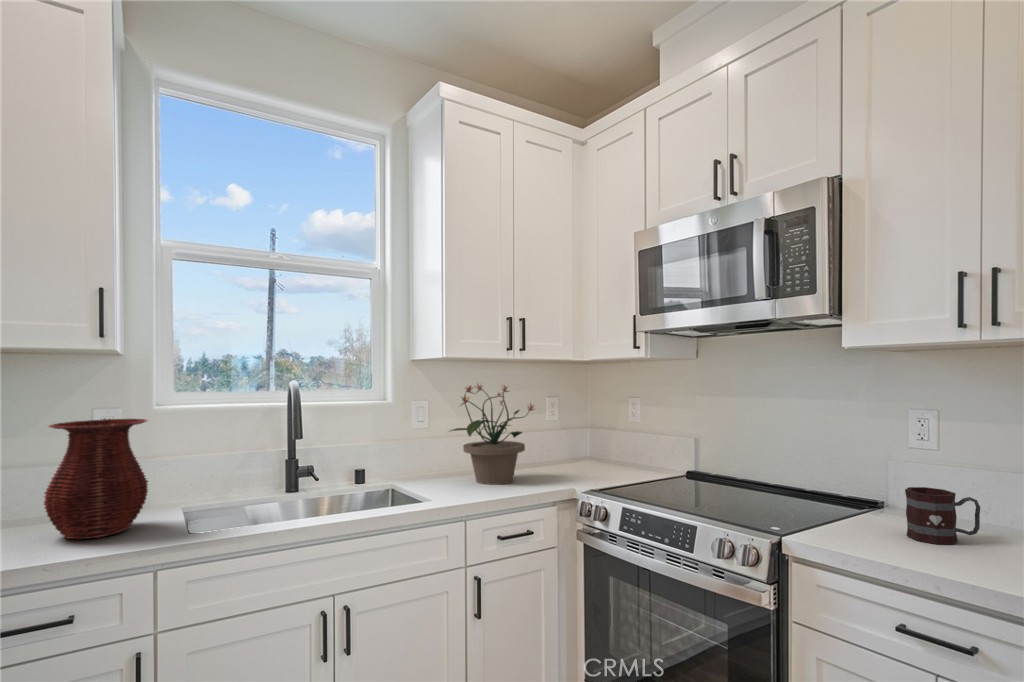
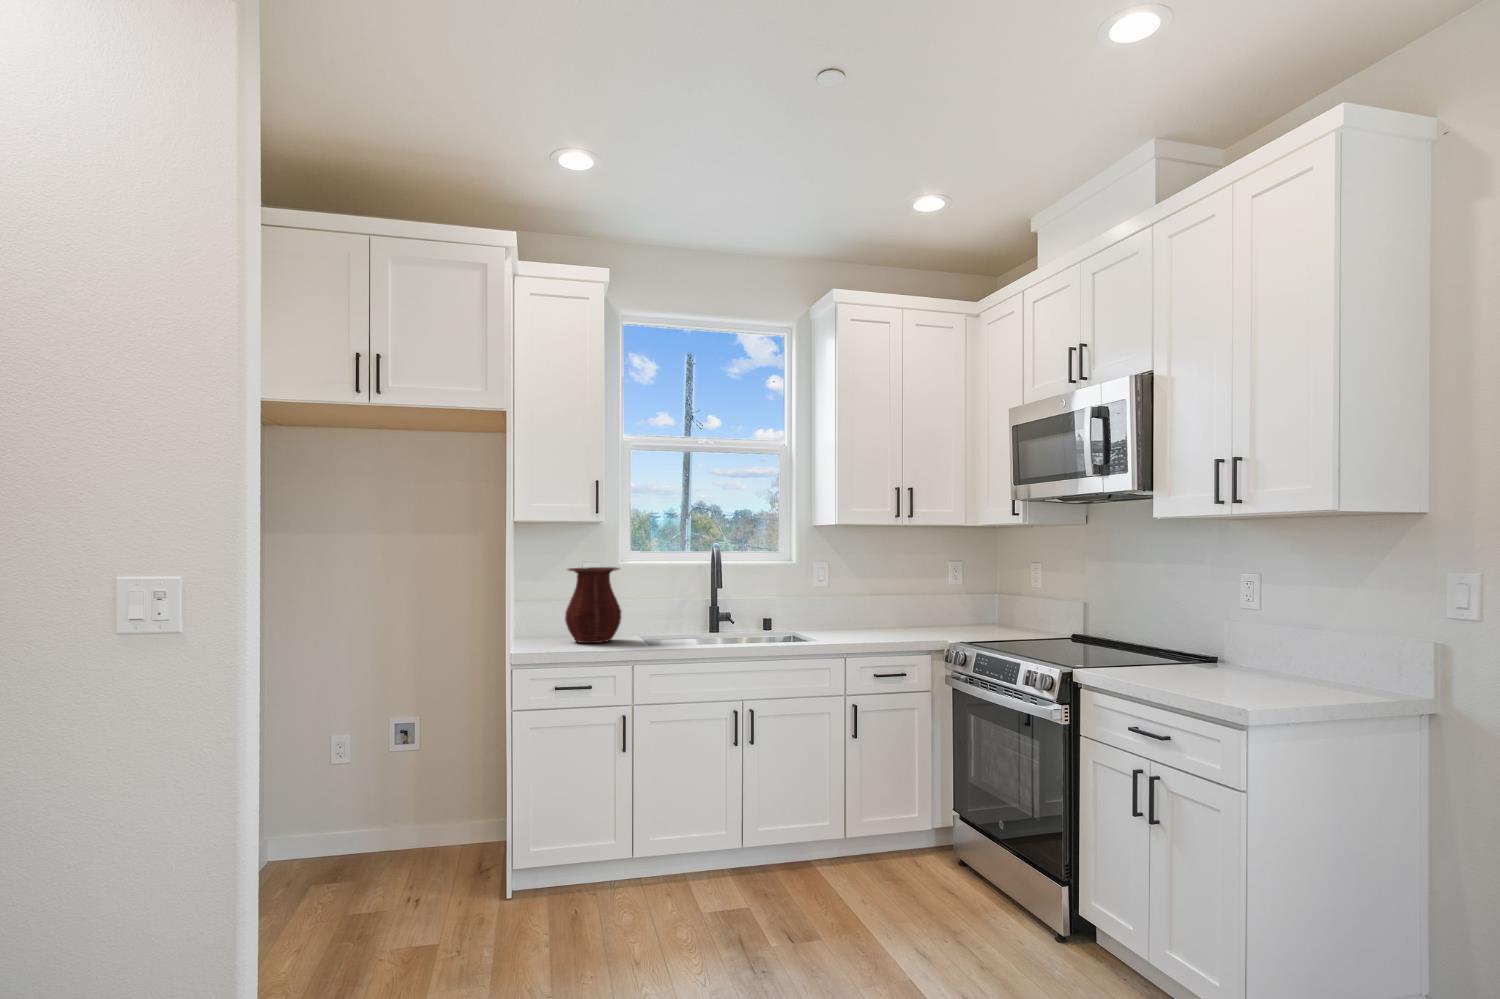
potted plant: present [451,384,534,485] -> none [839,546,921,636]
mug: present [905,487,980,544] -> none [1185,636,1241,680]

